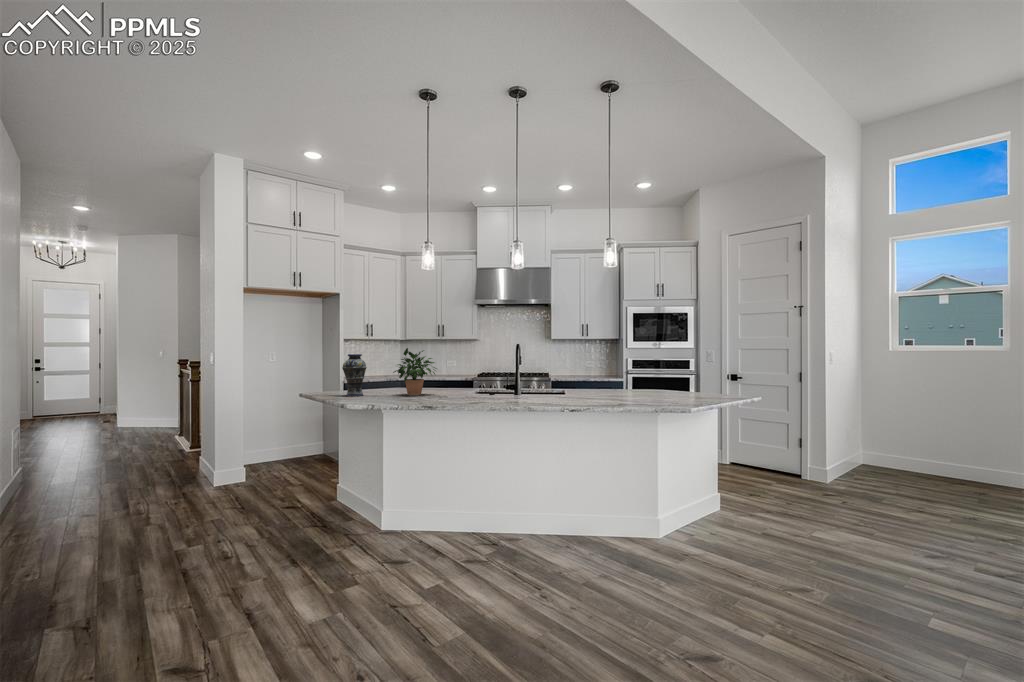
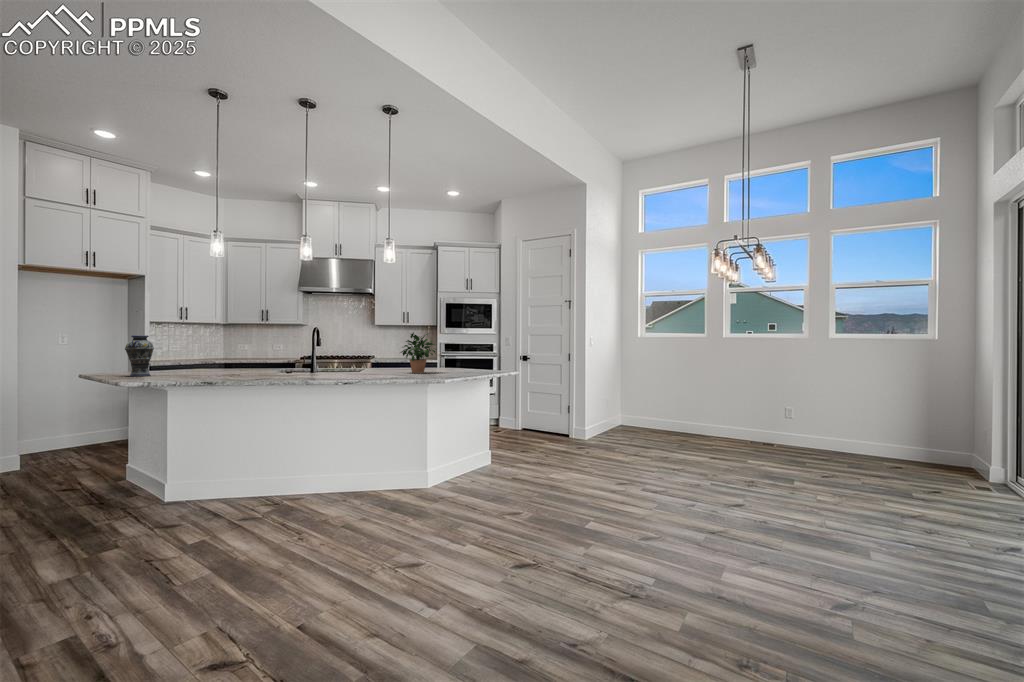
potted plant: present [393,348,437,396] -> present [401,333,435,374]

